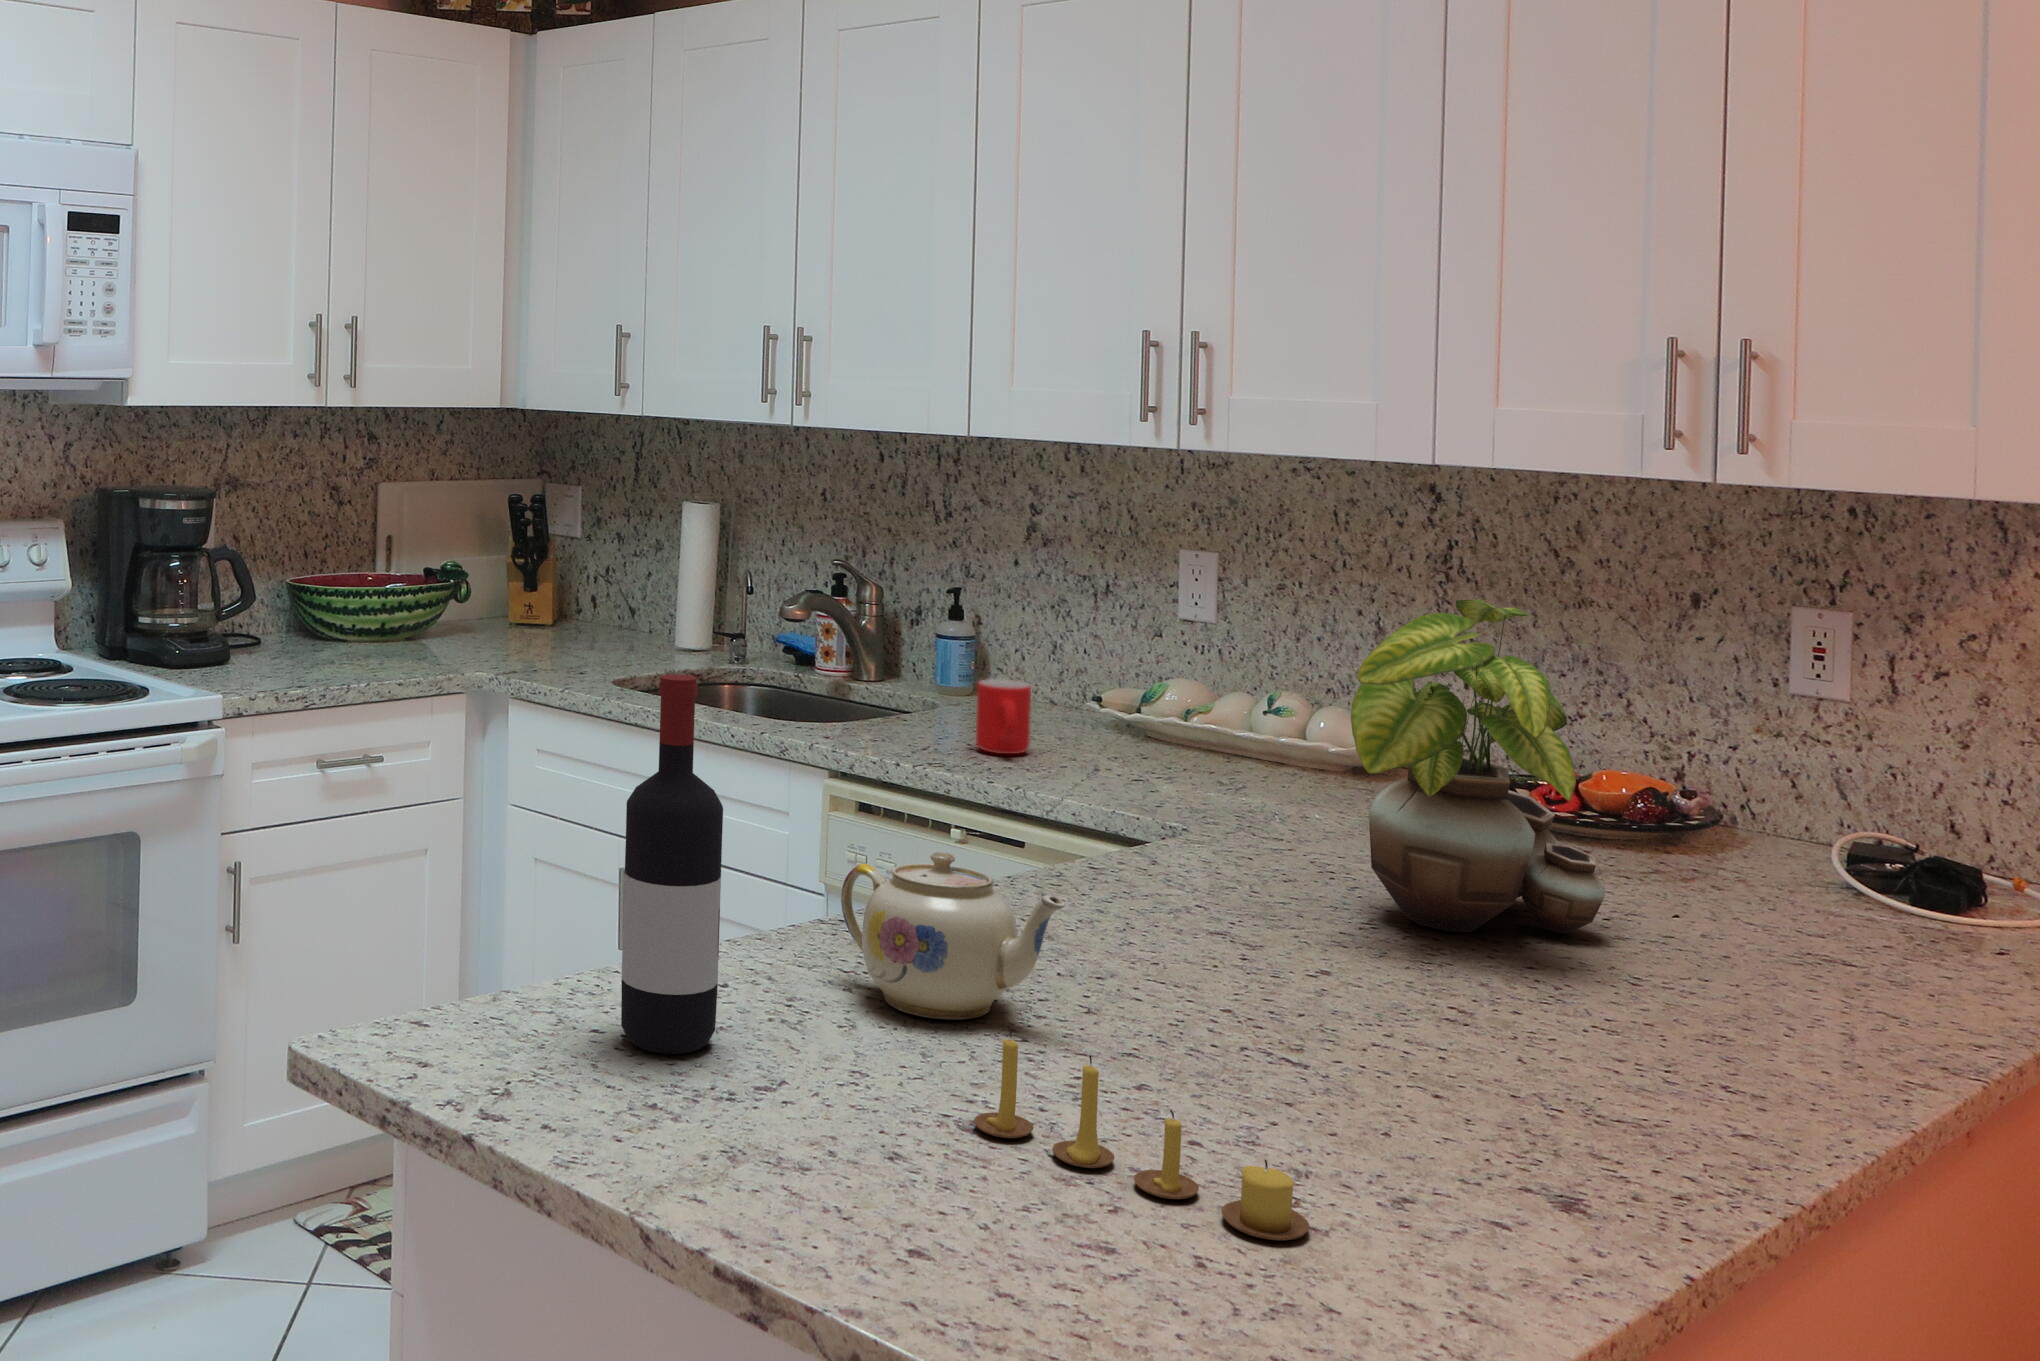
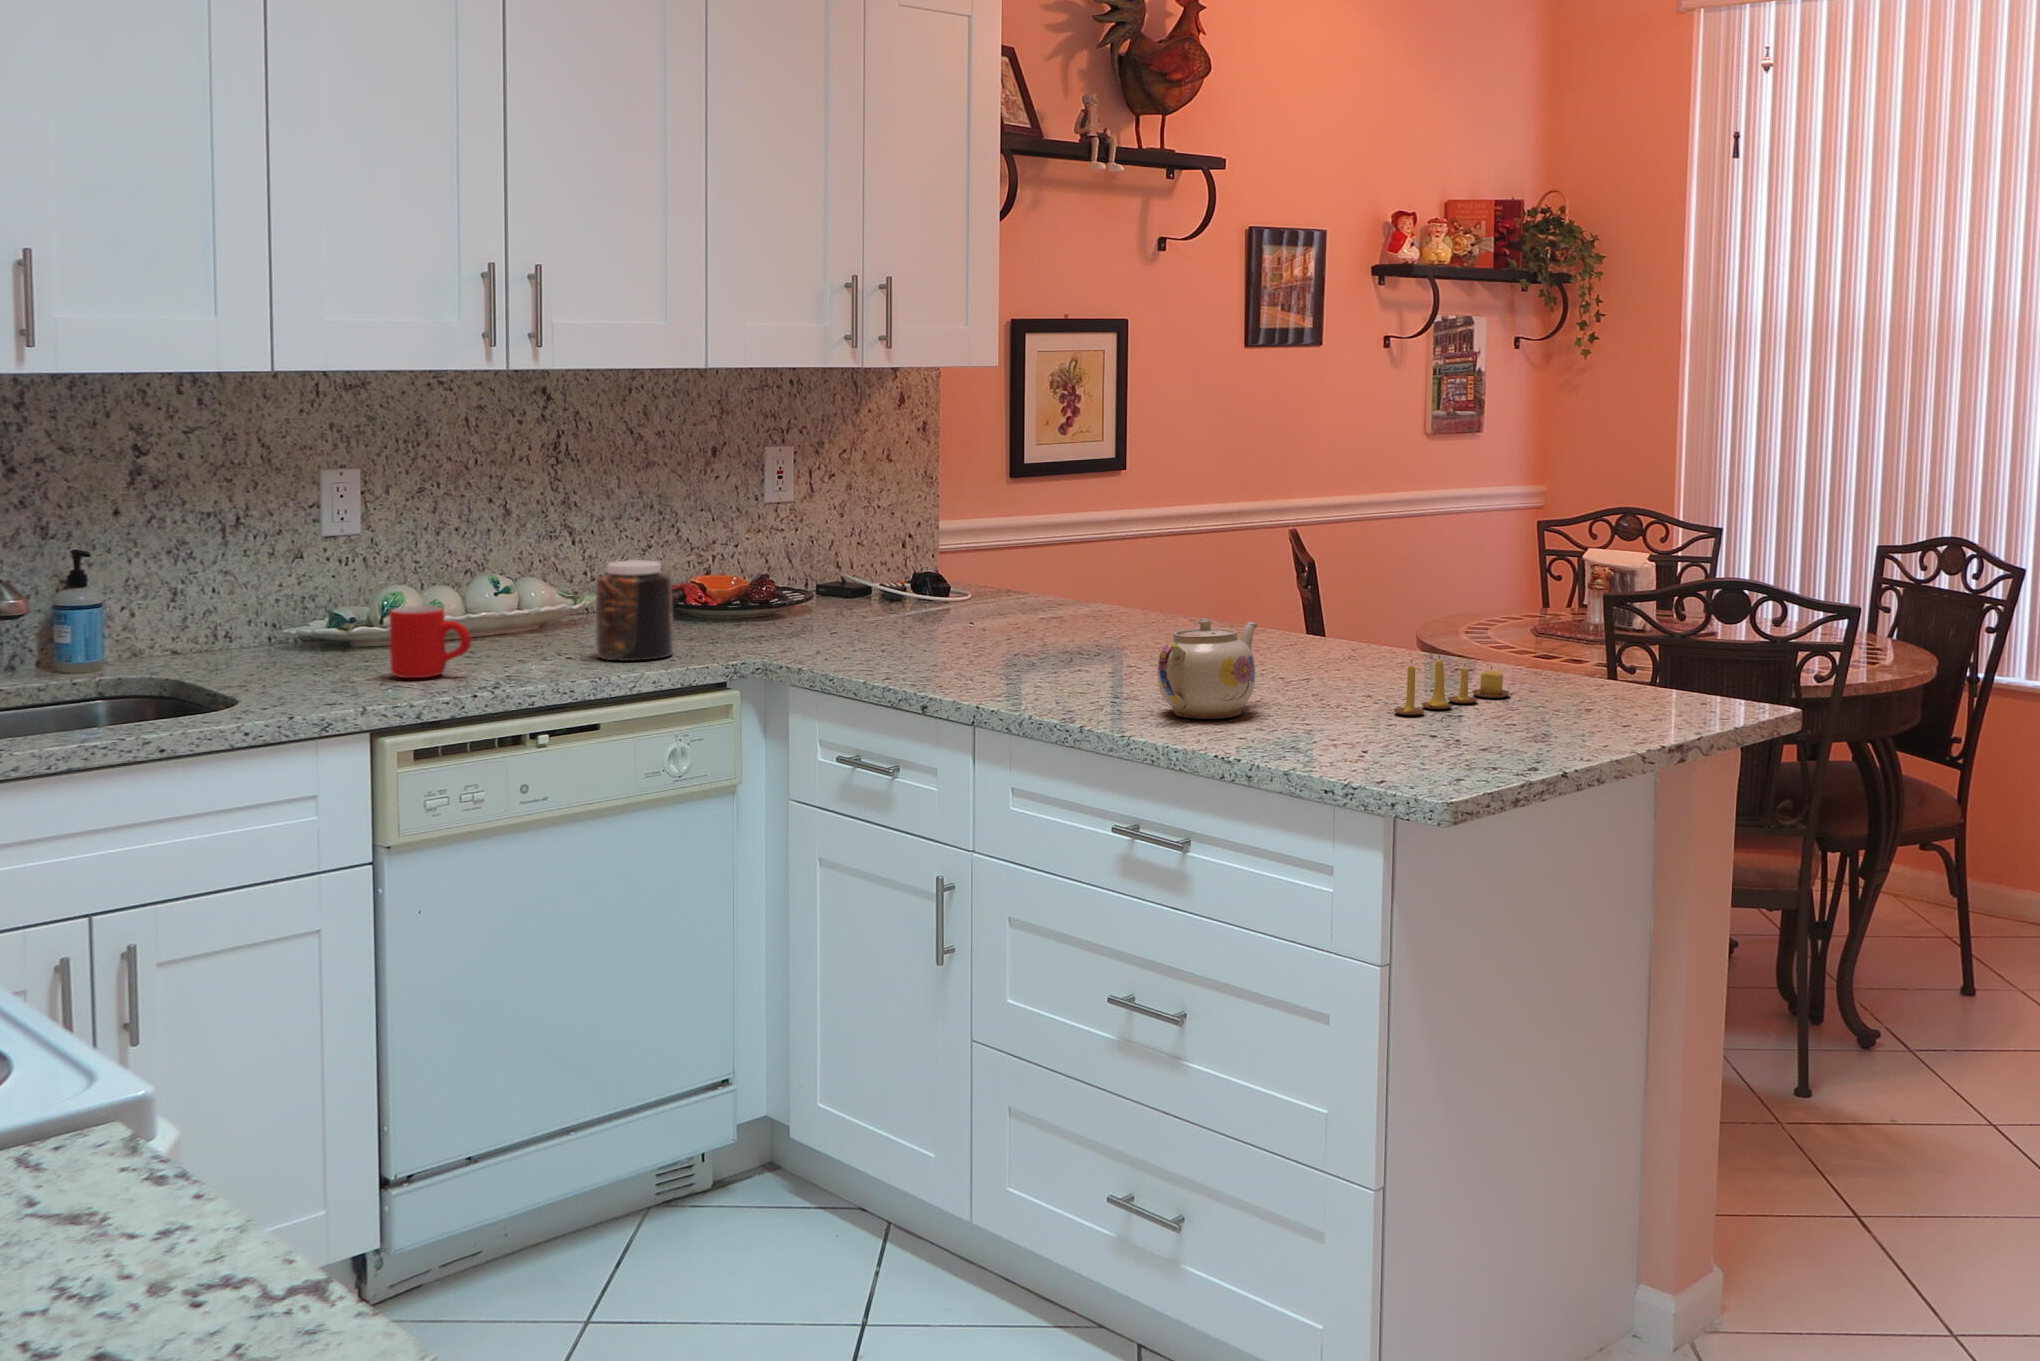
potted plant: present [1351,599,1605,933] -> none [917,441,1099,648]
wine bottle: present [621,674,723,1054] -> none [1285,513,1351,754]
jar: none [1146,682,1241,808] -> present [596,560,673,661]

